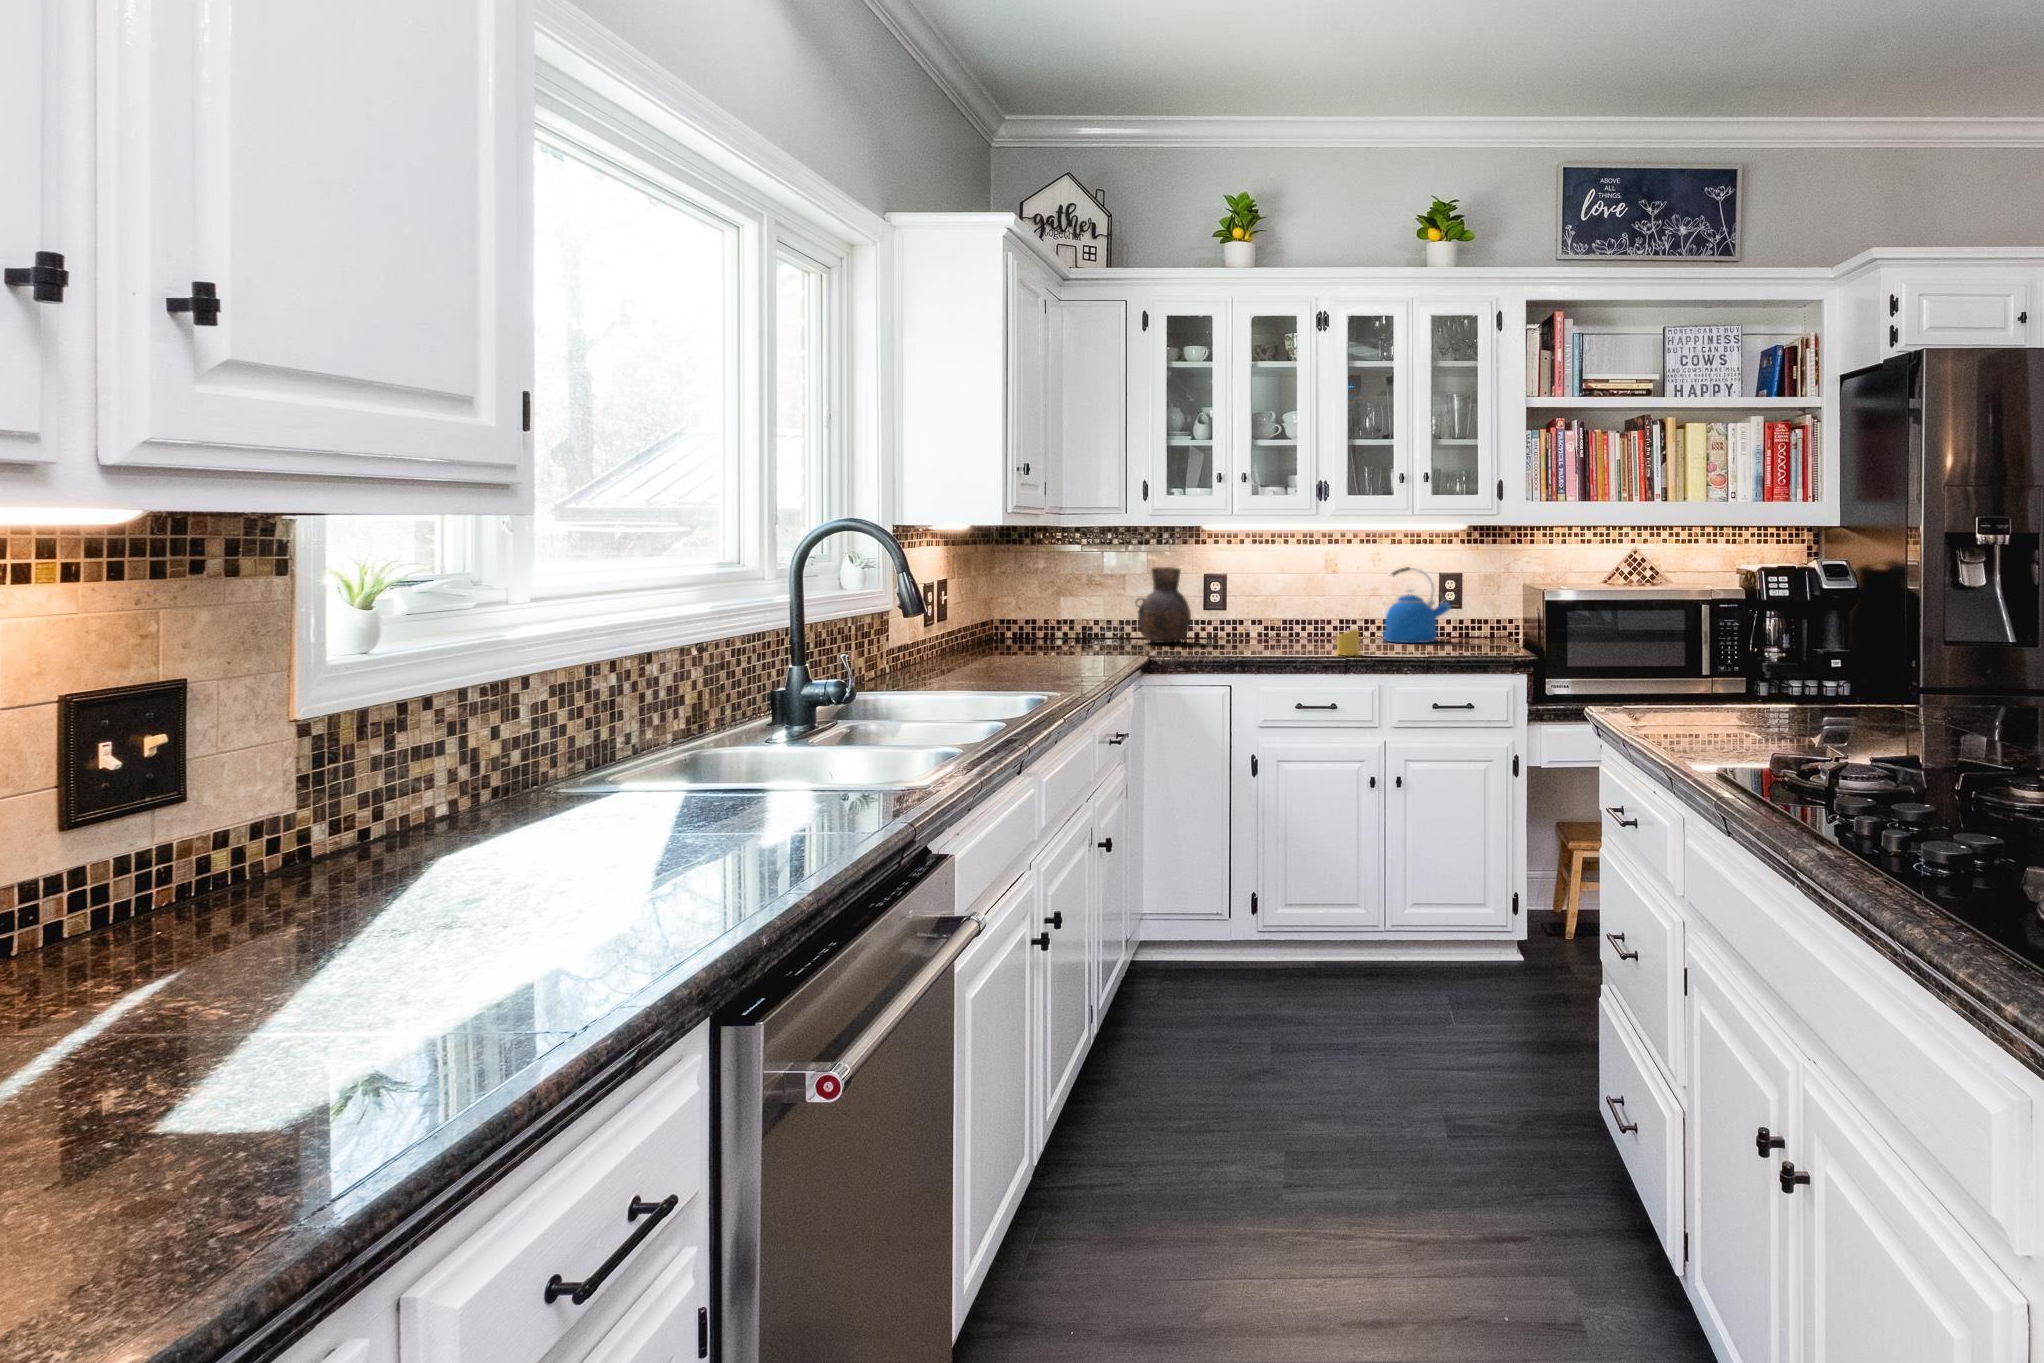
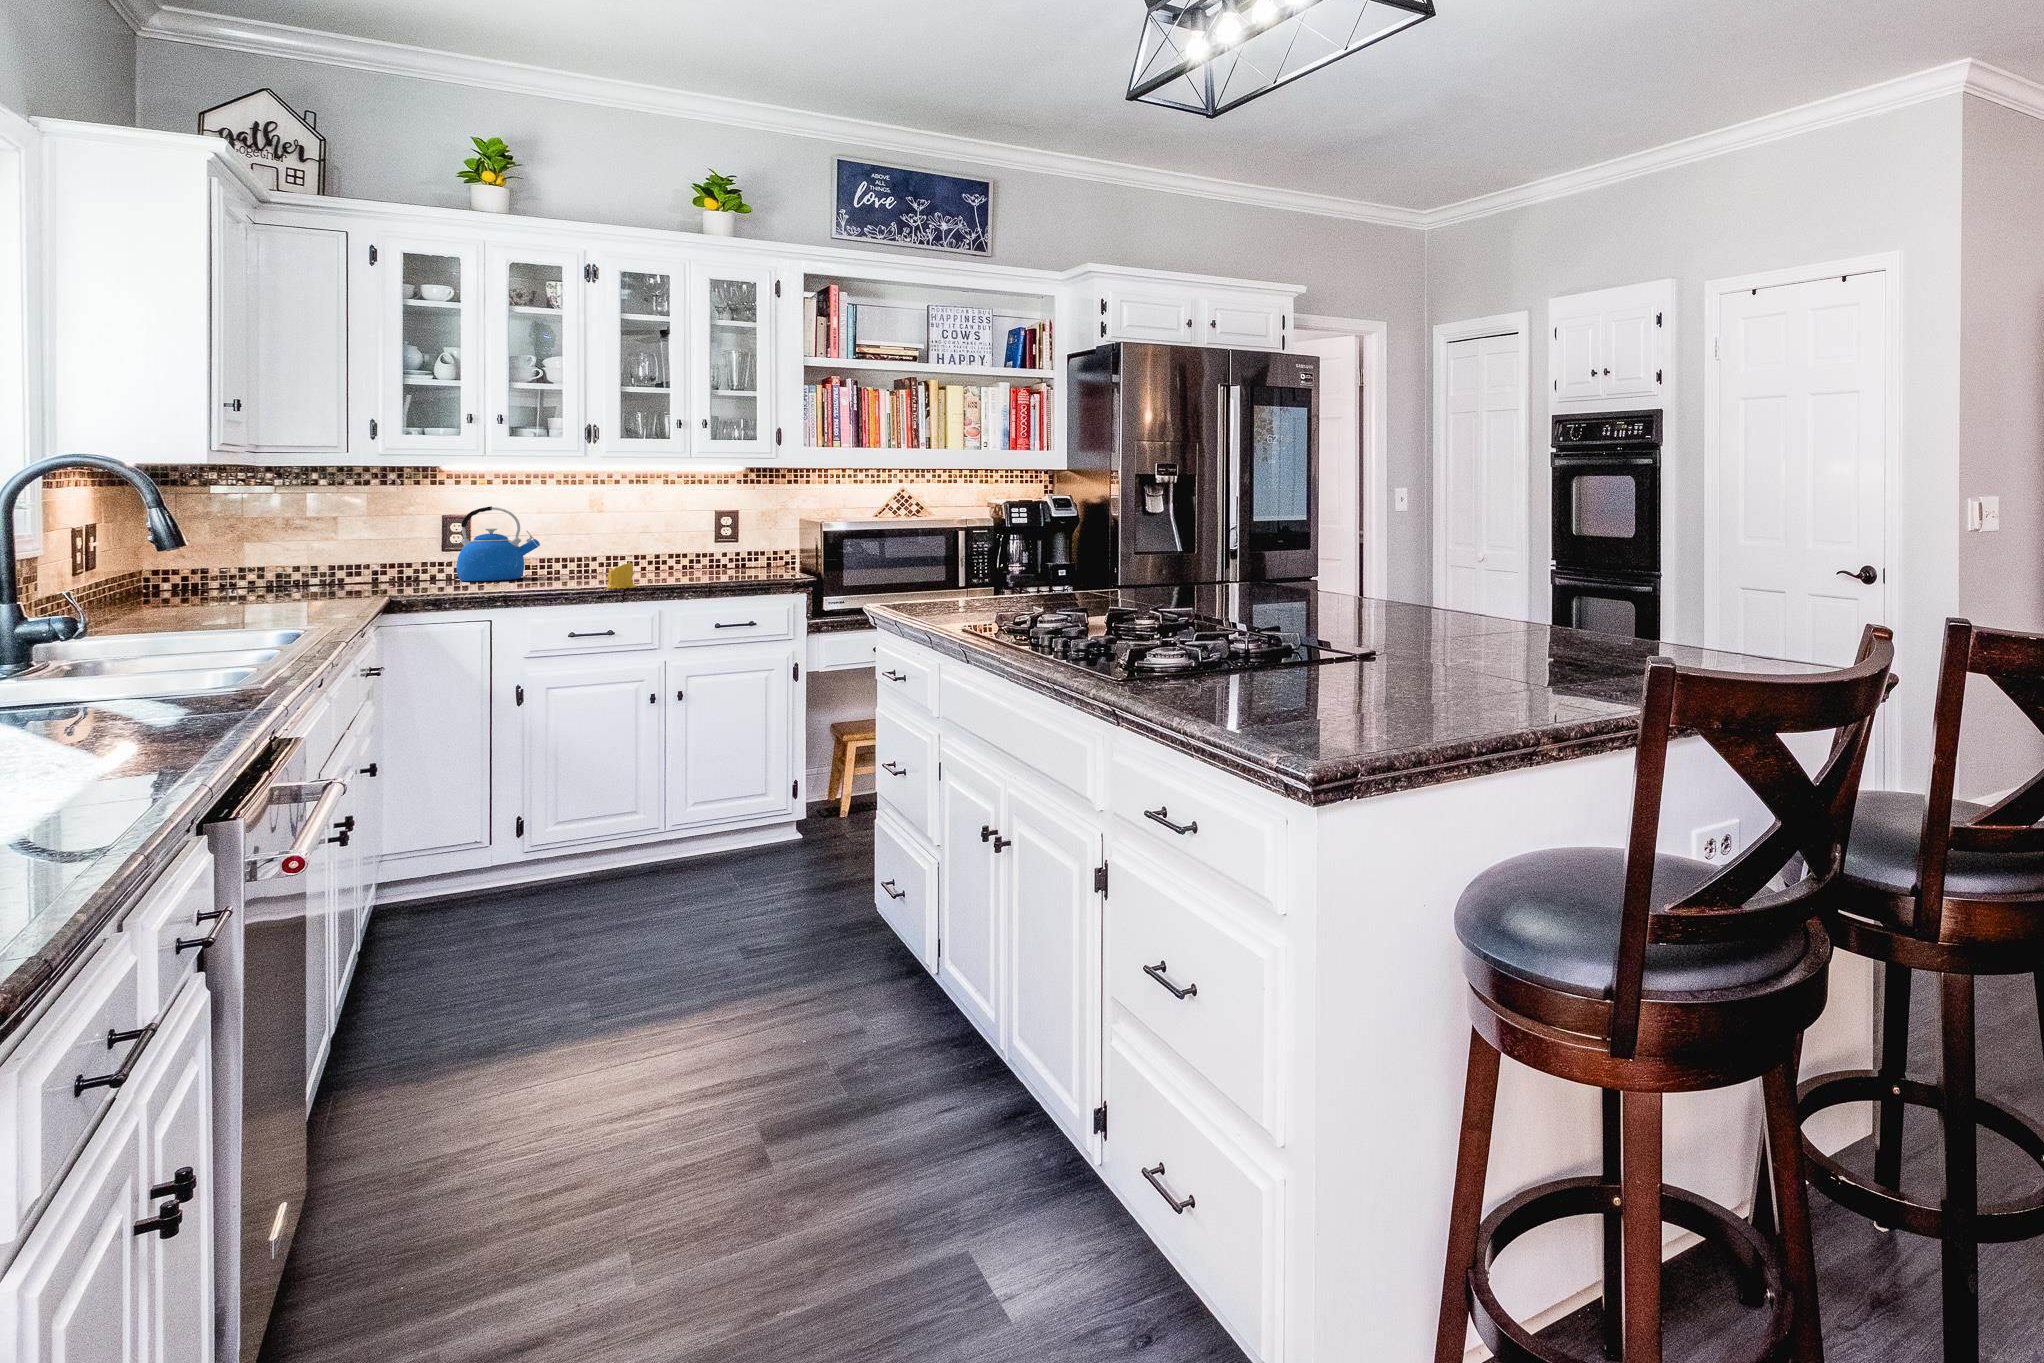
vase: present [1136,567,1191,643] -> none [353,509,428,588]
kettle: present [1383,567,1451,643] -> present [456,506,540,581]

